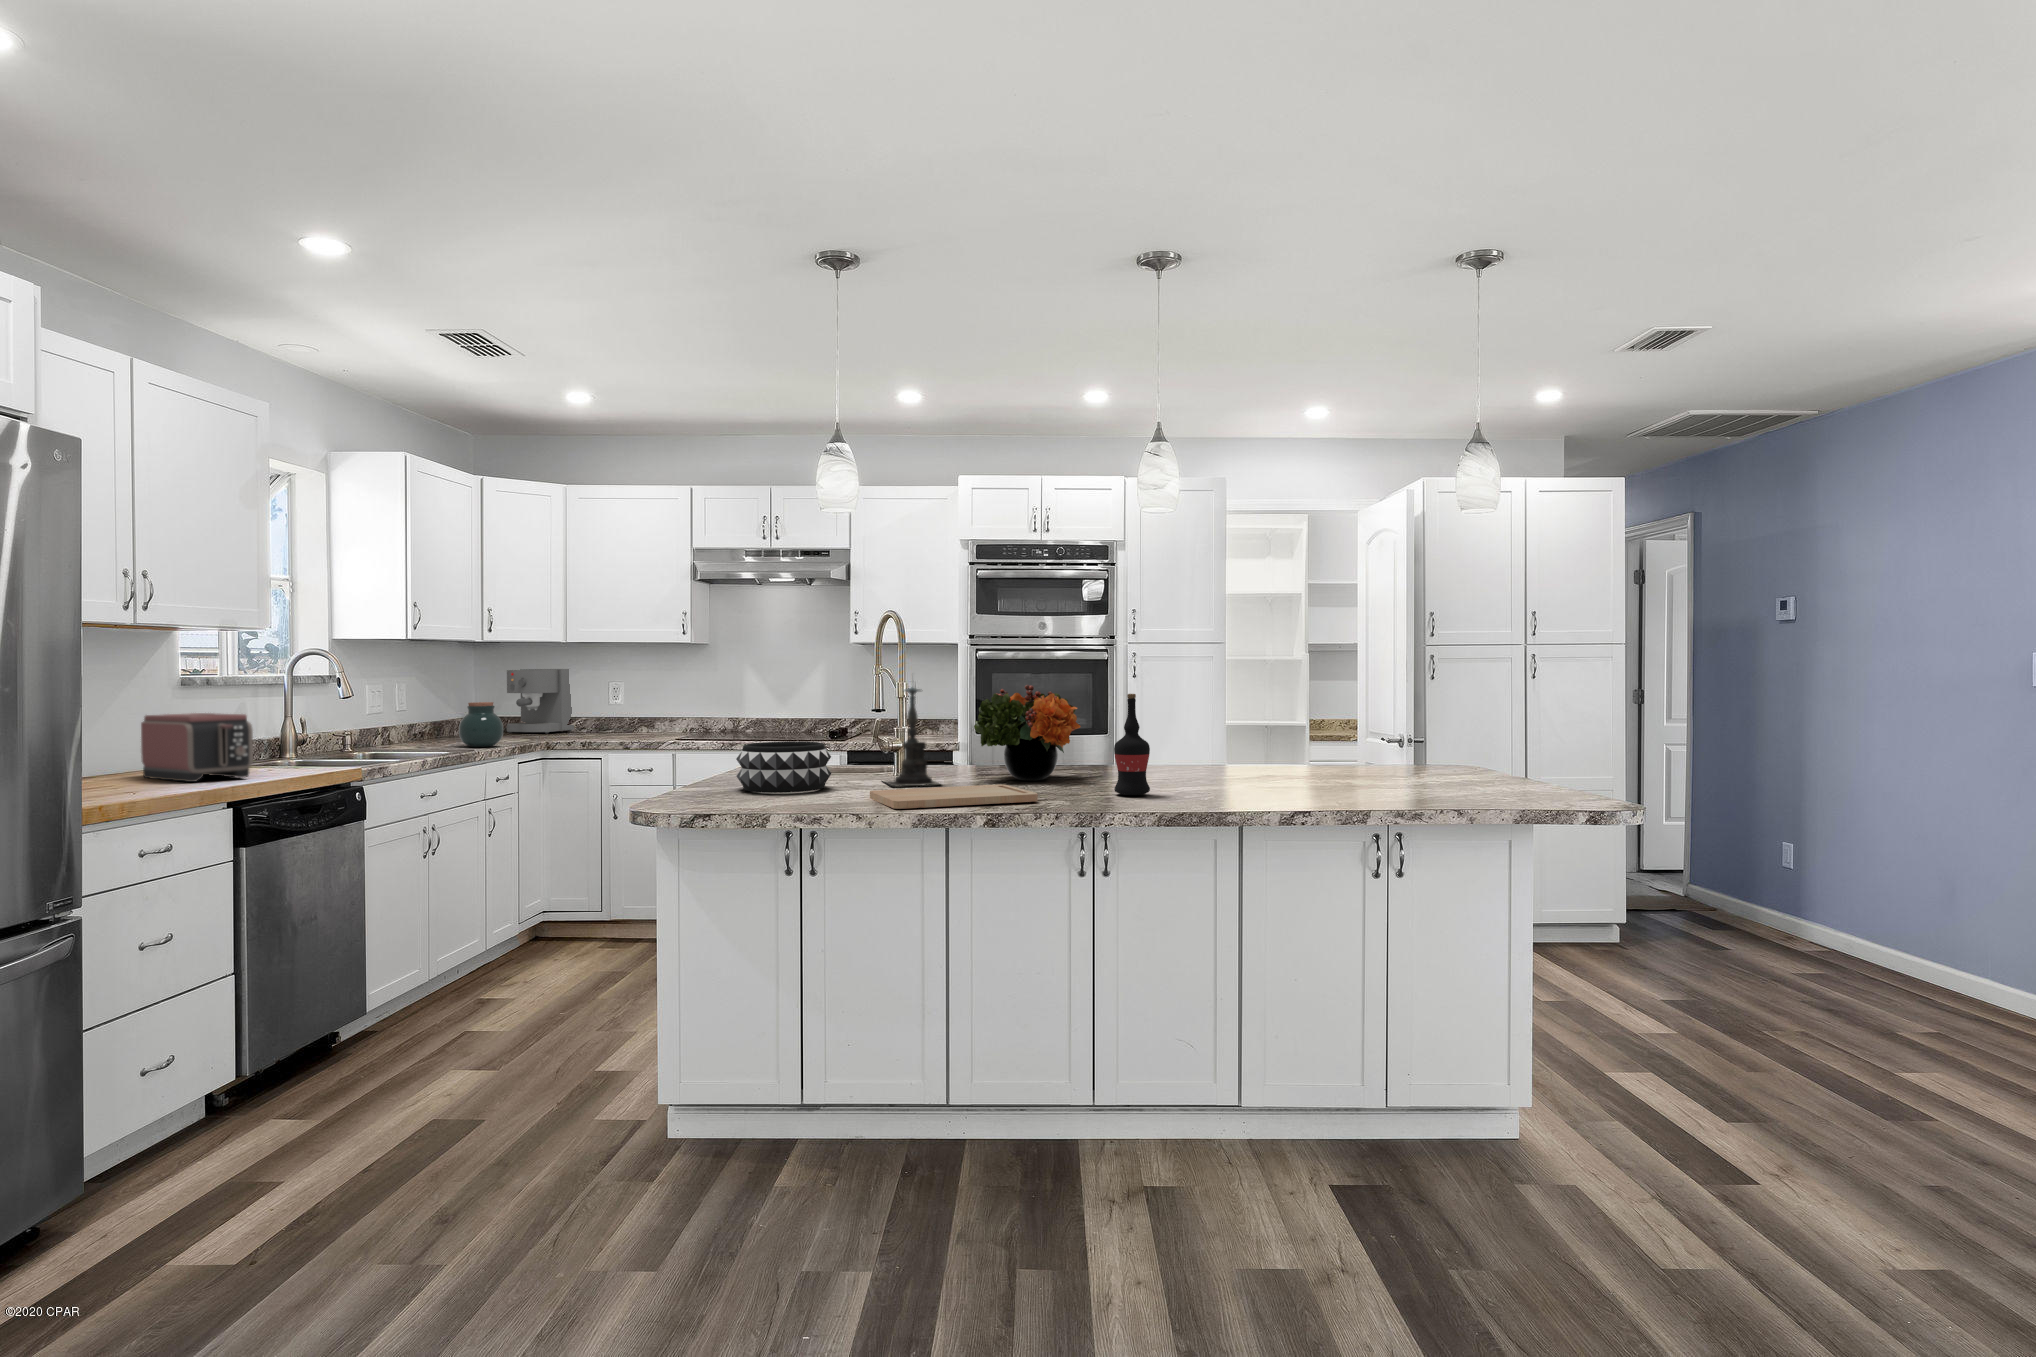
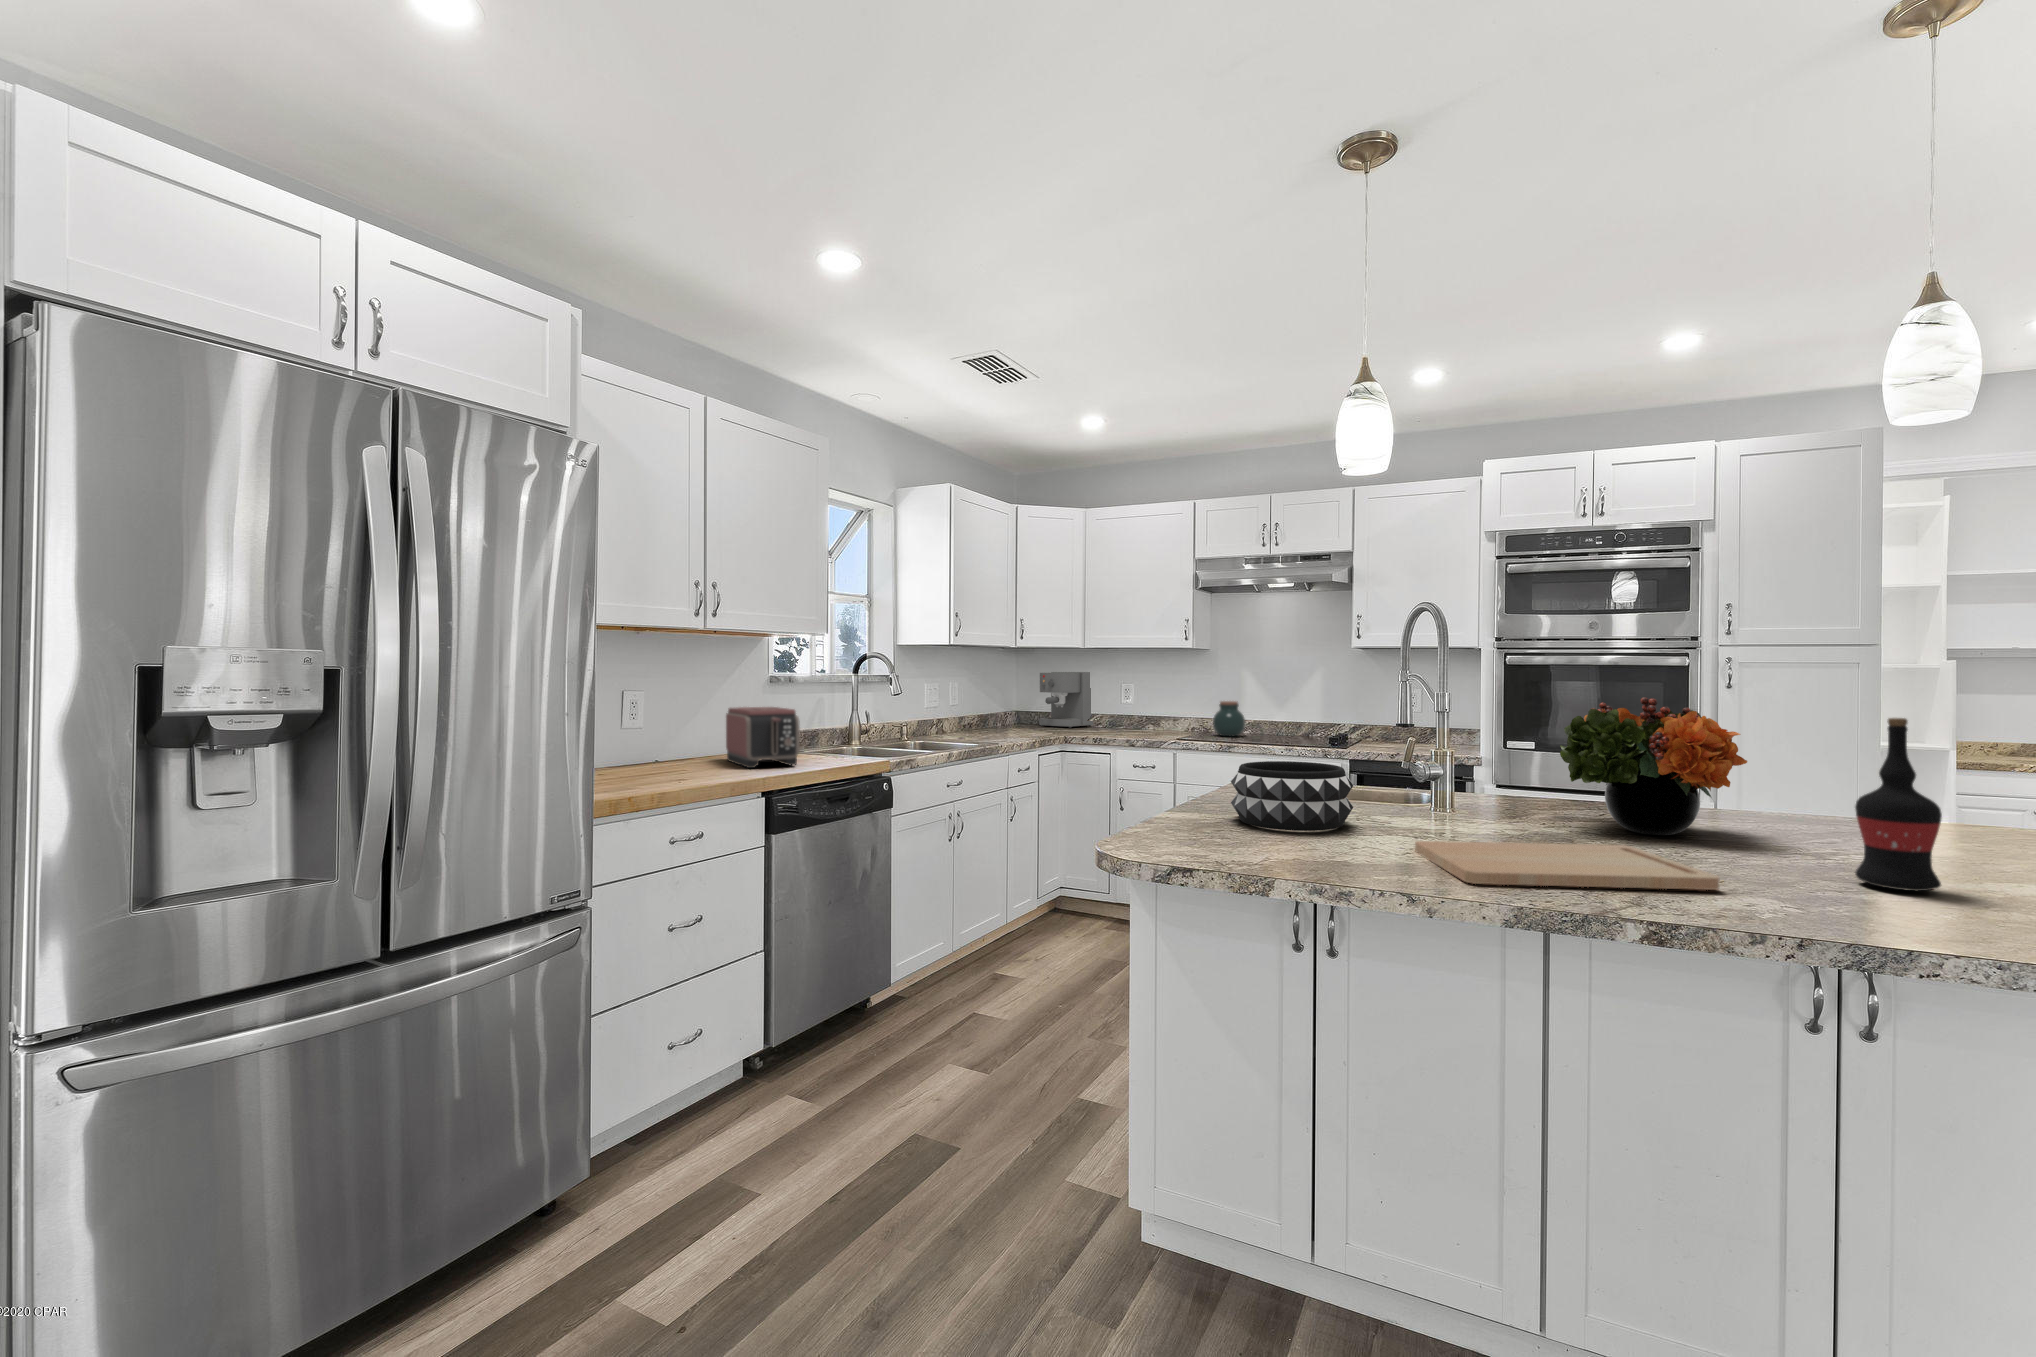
candle holder: present [885,686,940,787] -> none [1418,679,1516,833]
jar: present [459,702,503,747] -> present [1213,701,1245,737]

